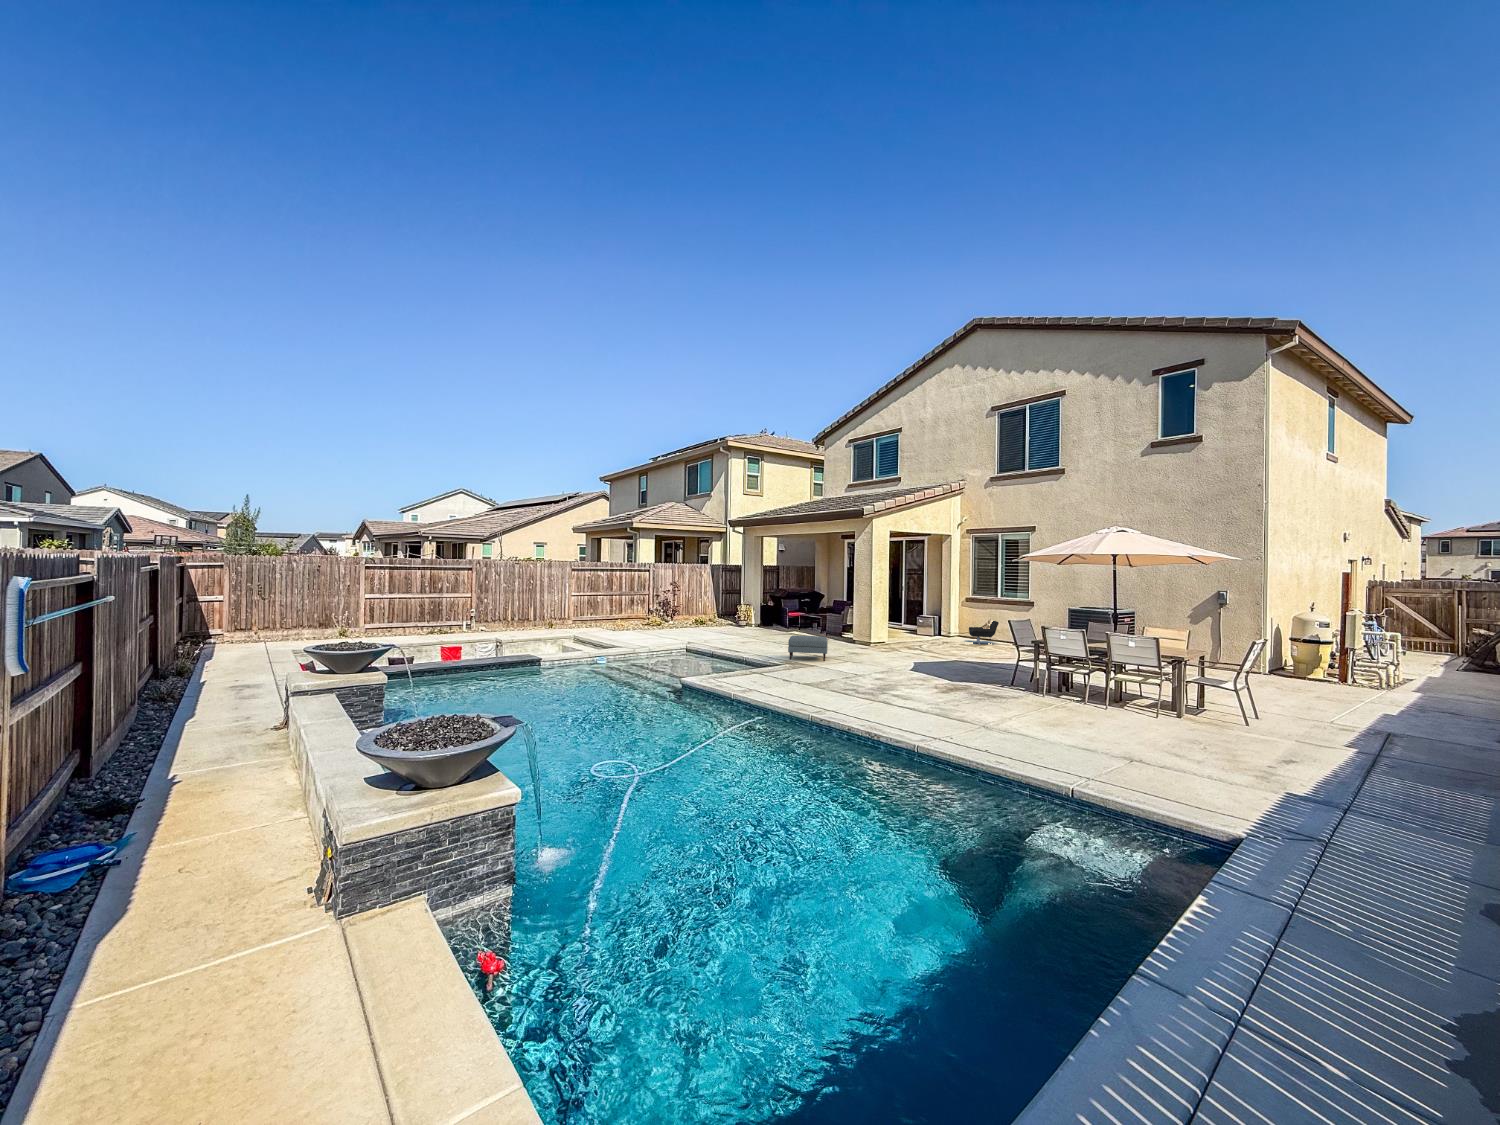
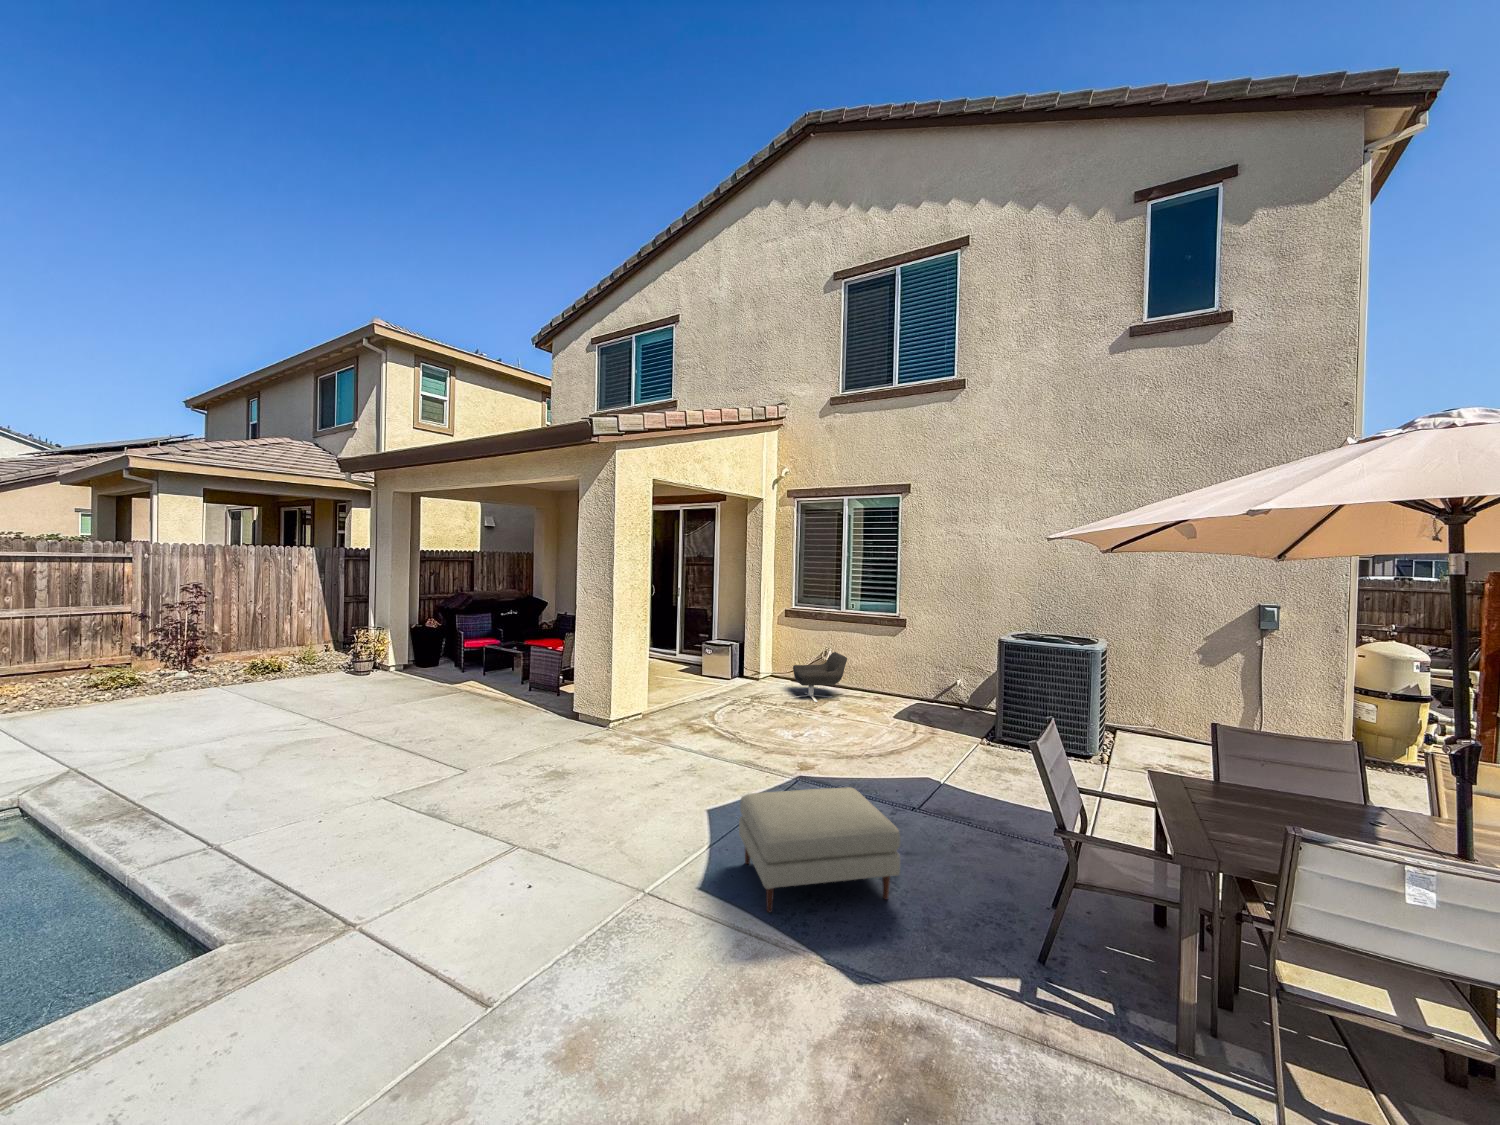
ottoman: present [788,636,828,661] -> present [739,787,900,912]

